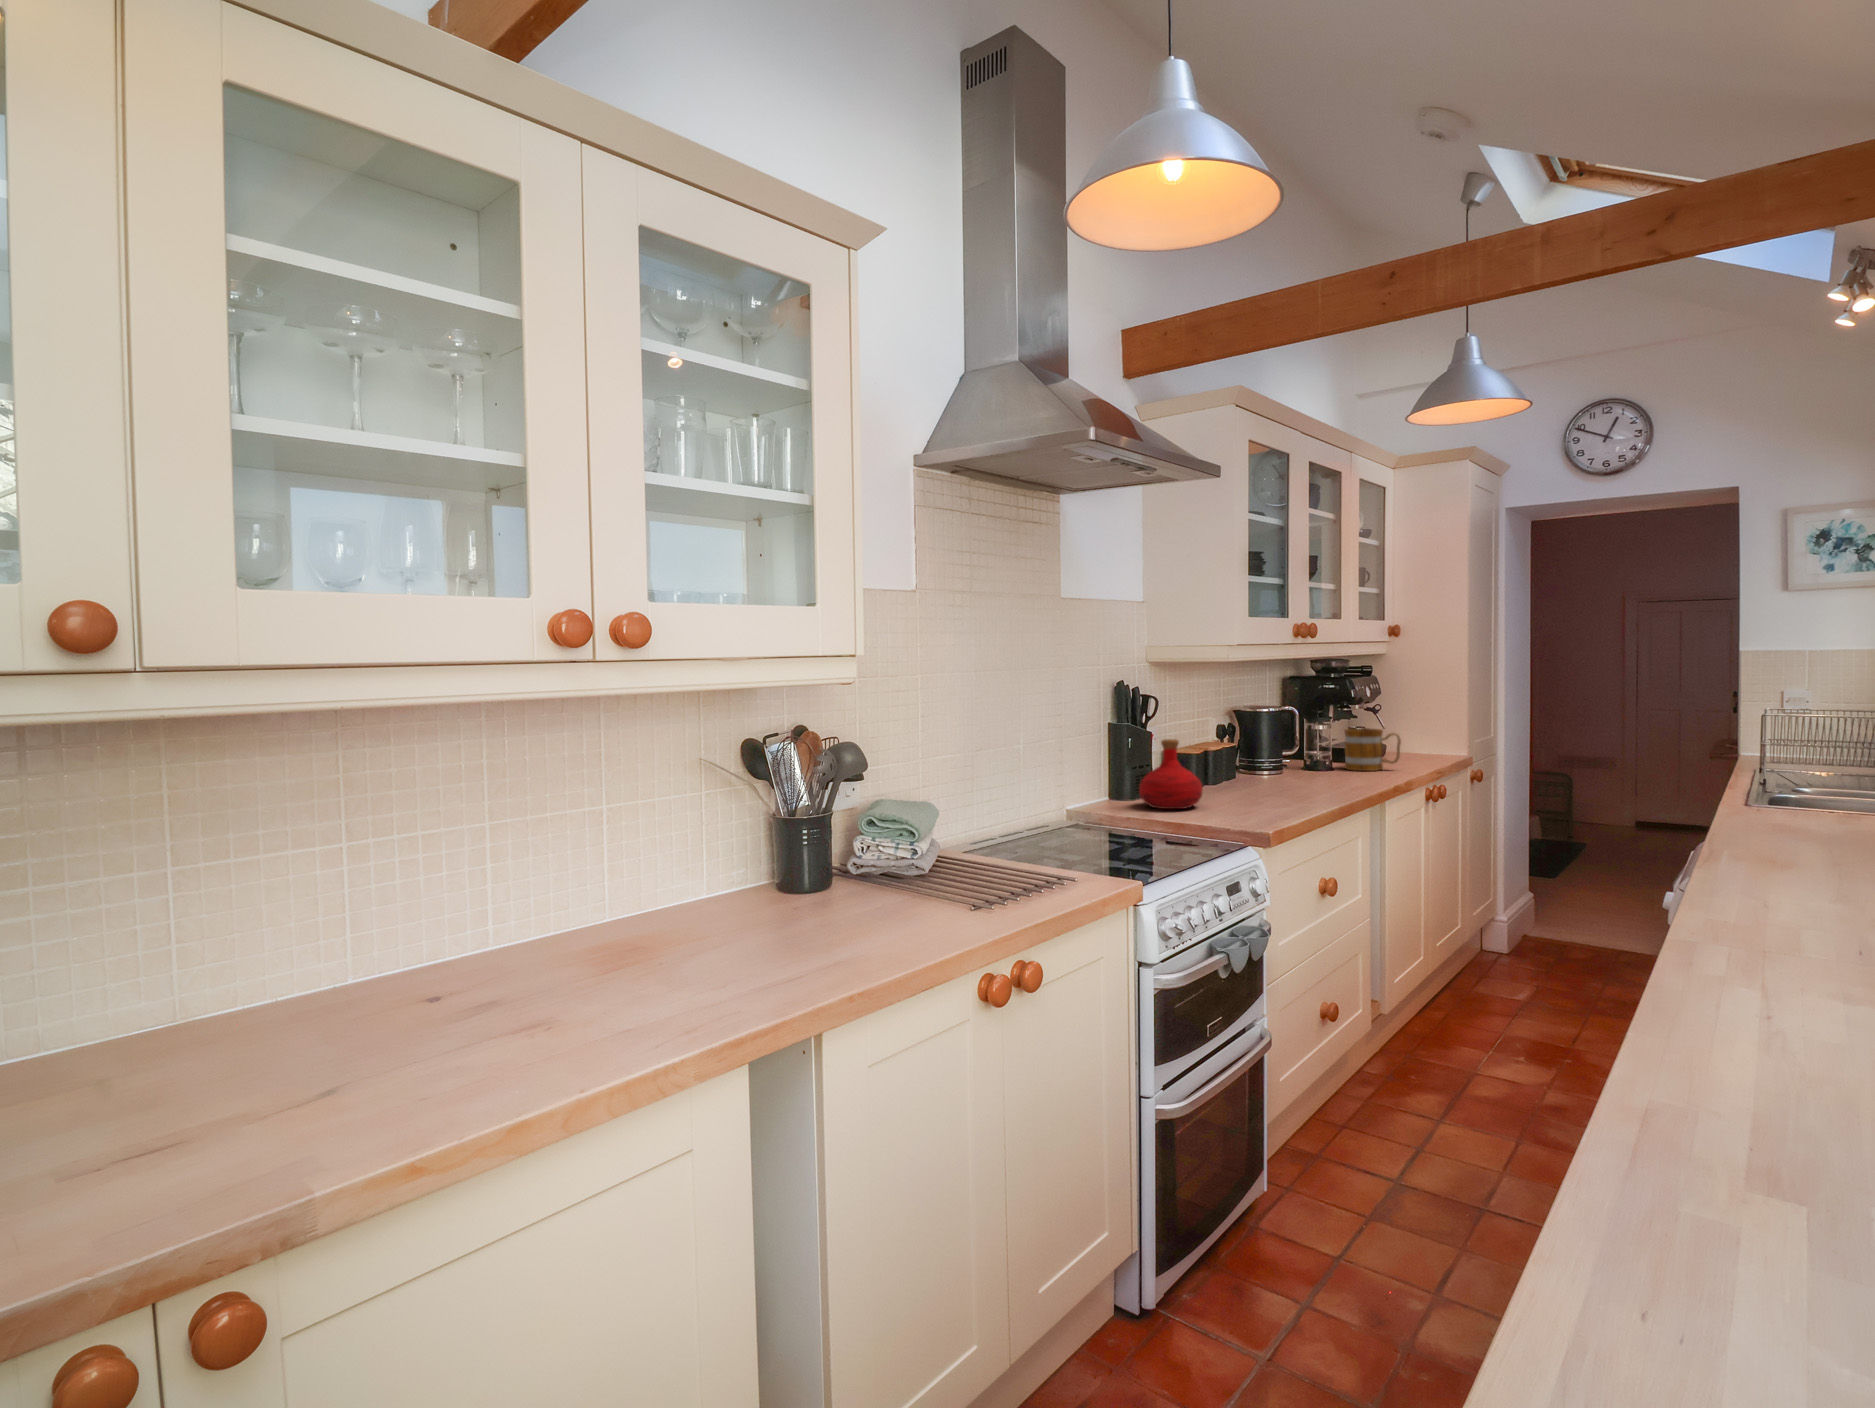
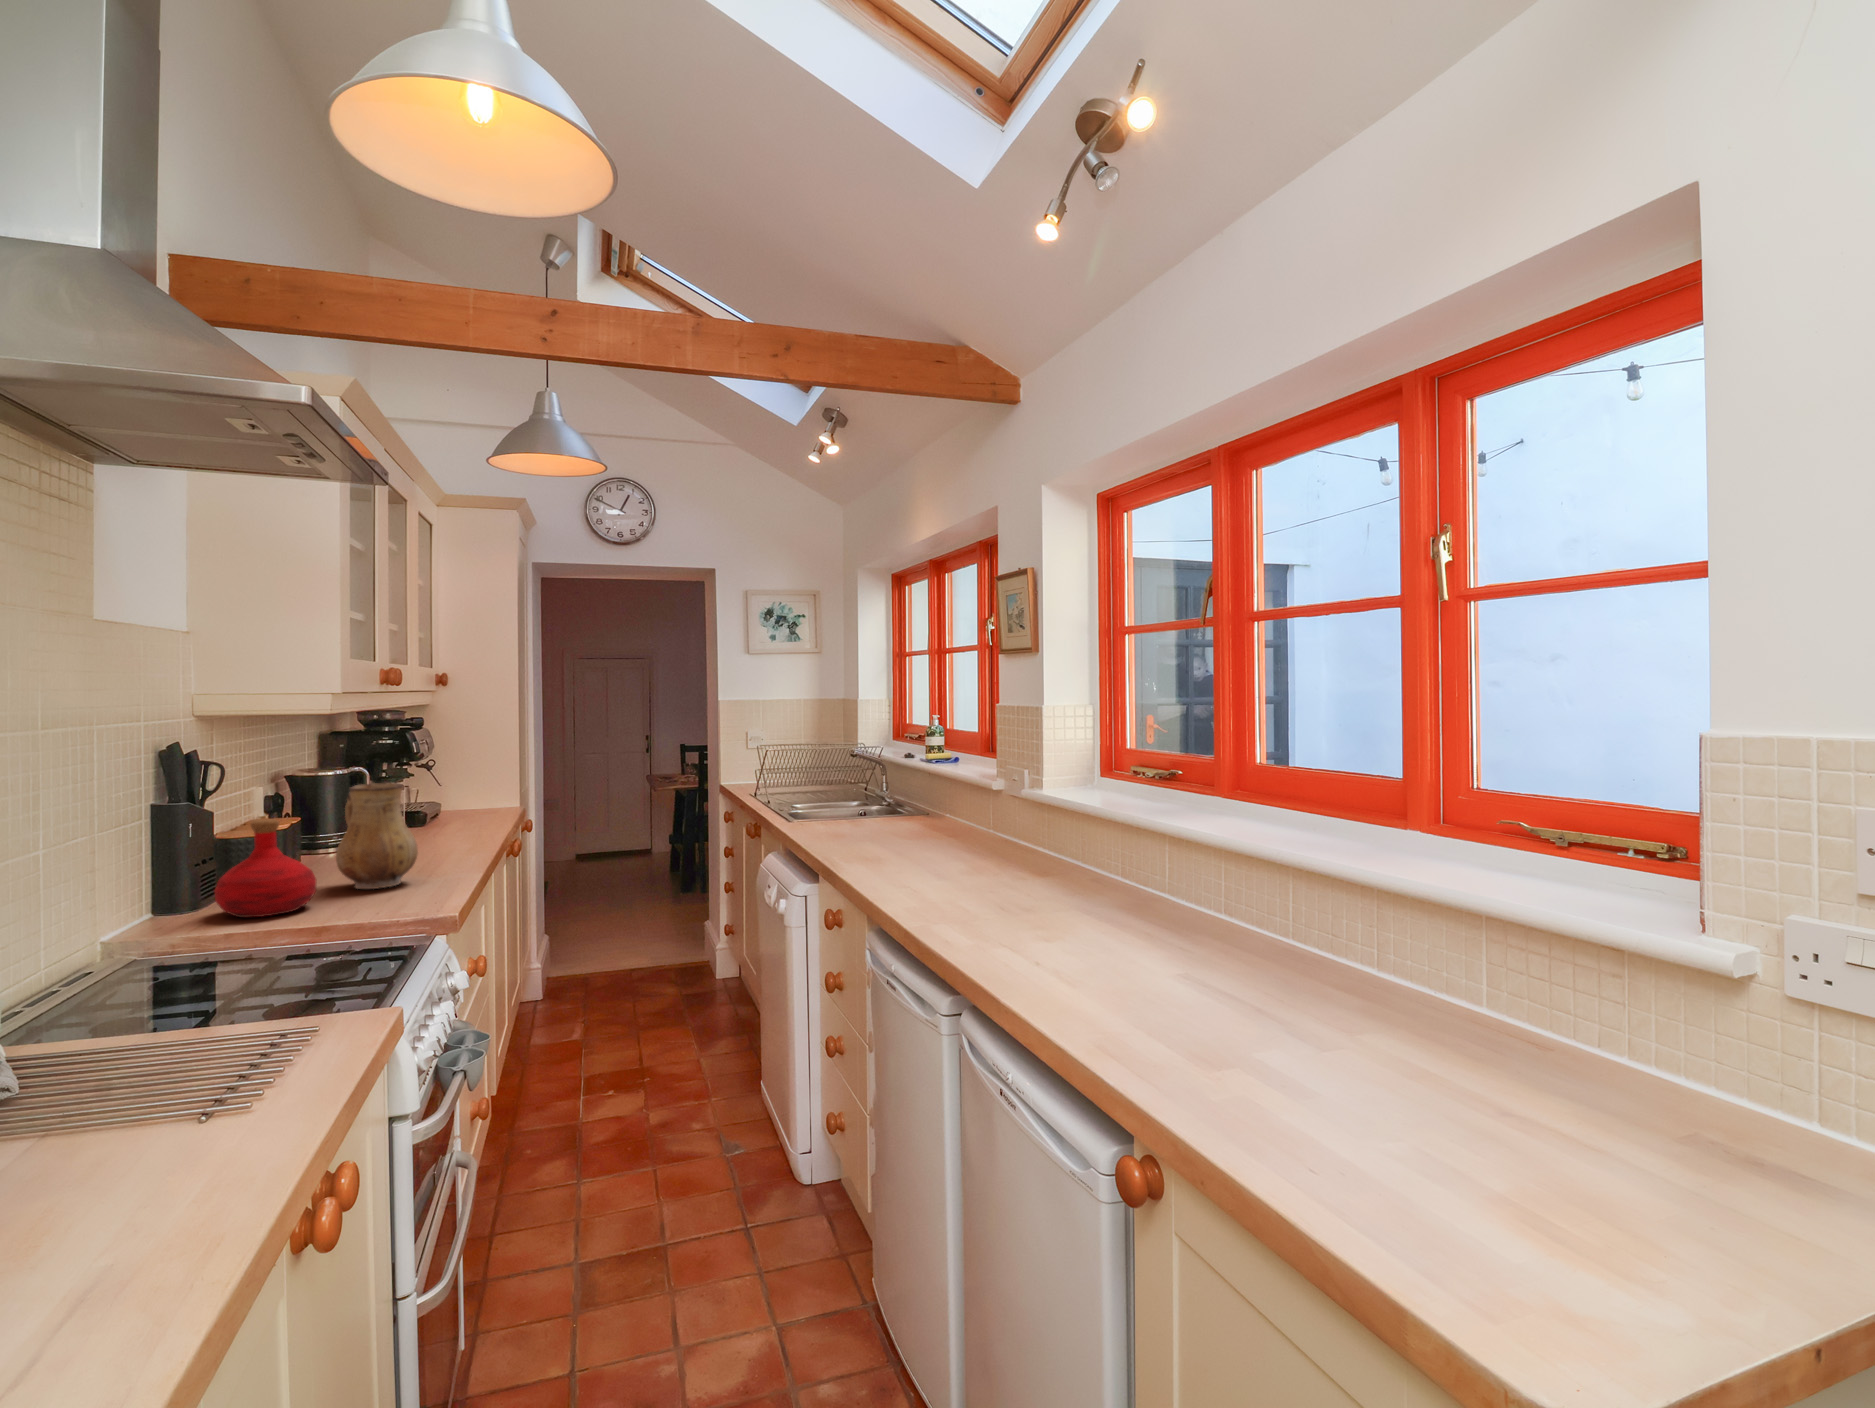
ceramic pitcher: none [1228,718,1288,803] -> present [336,783,418,889]
mug: present [1344,728,1401,771] -> none [420,786,484,835]

